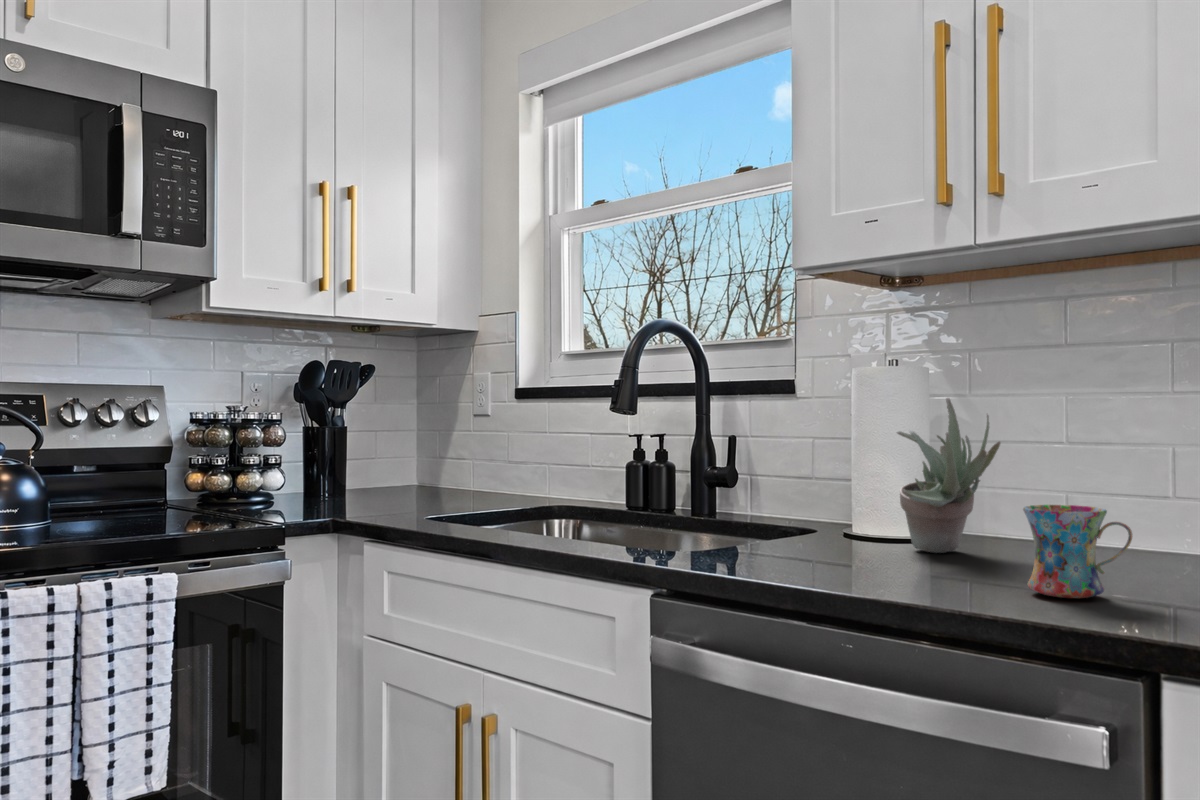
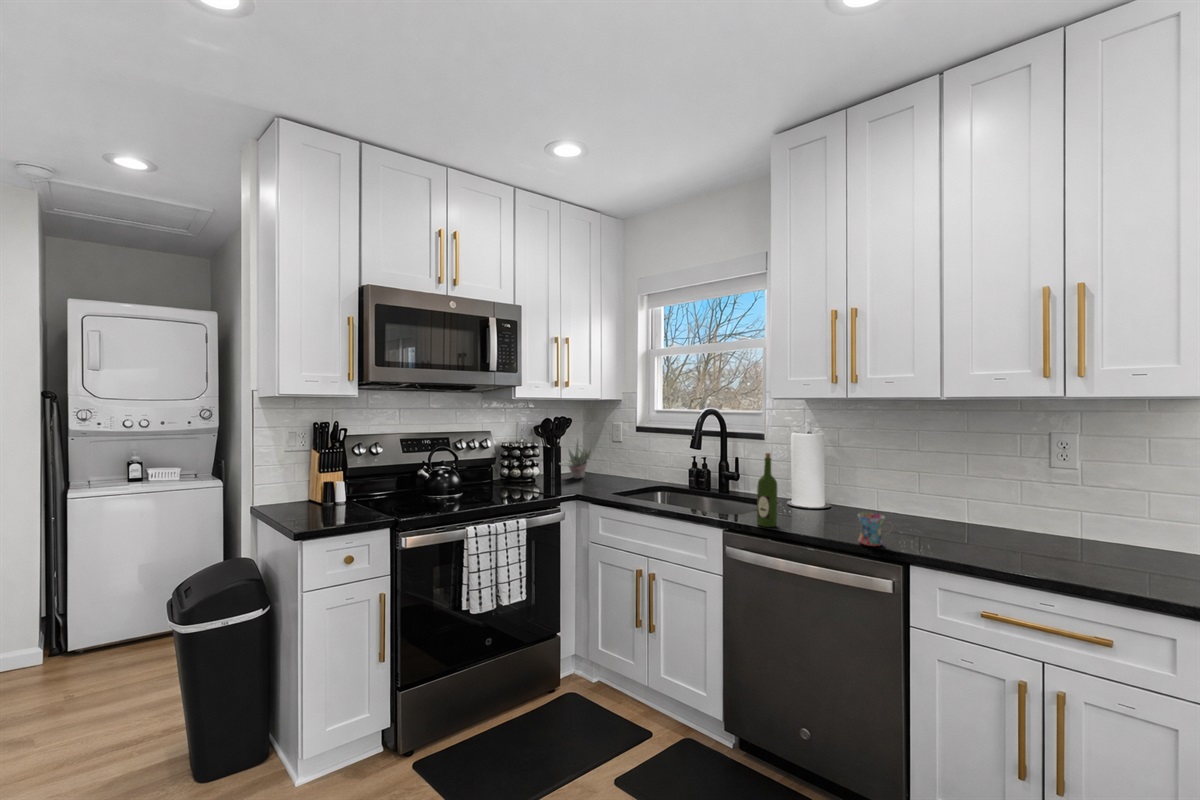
wine bottle: none [747,363,801,566] -> present [757,453,777,527]
succulent plant: present [897,398,1000,553] -> present [560,439,592,479]

